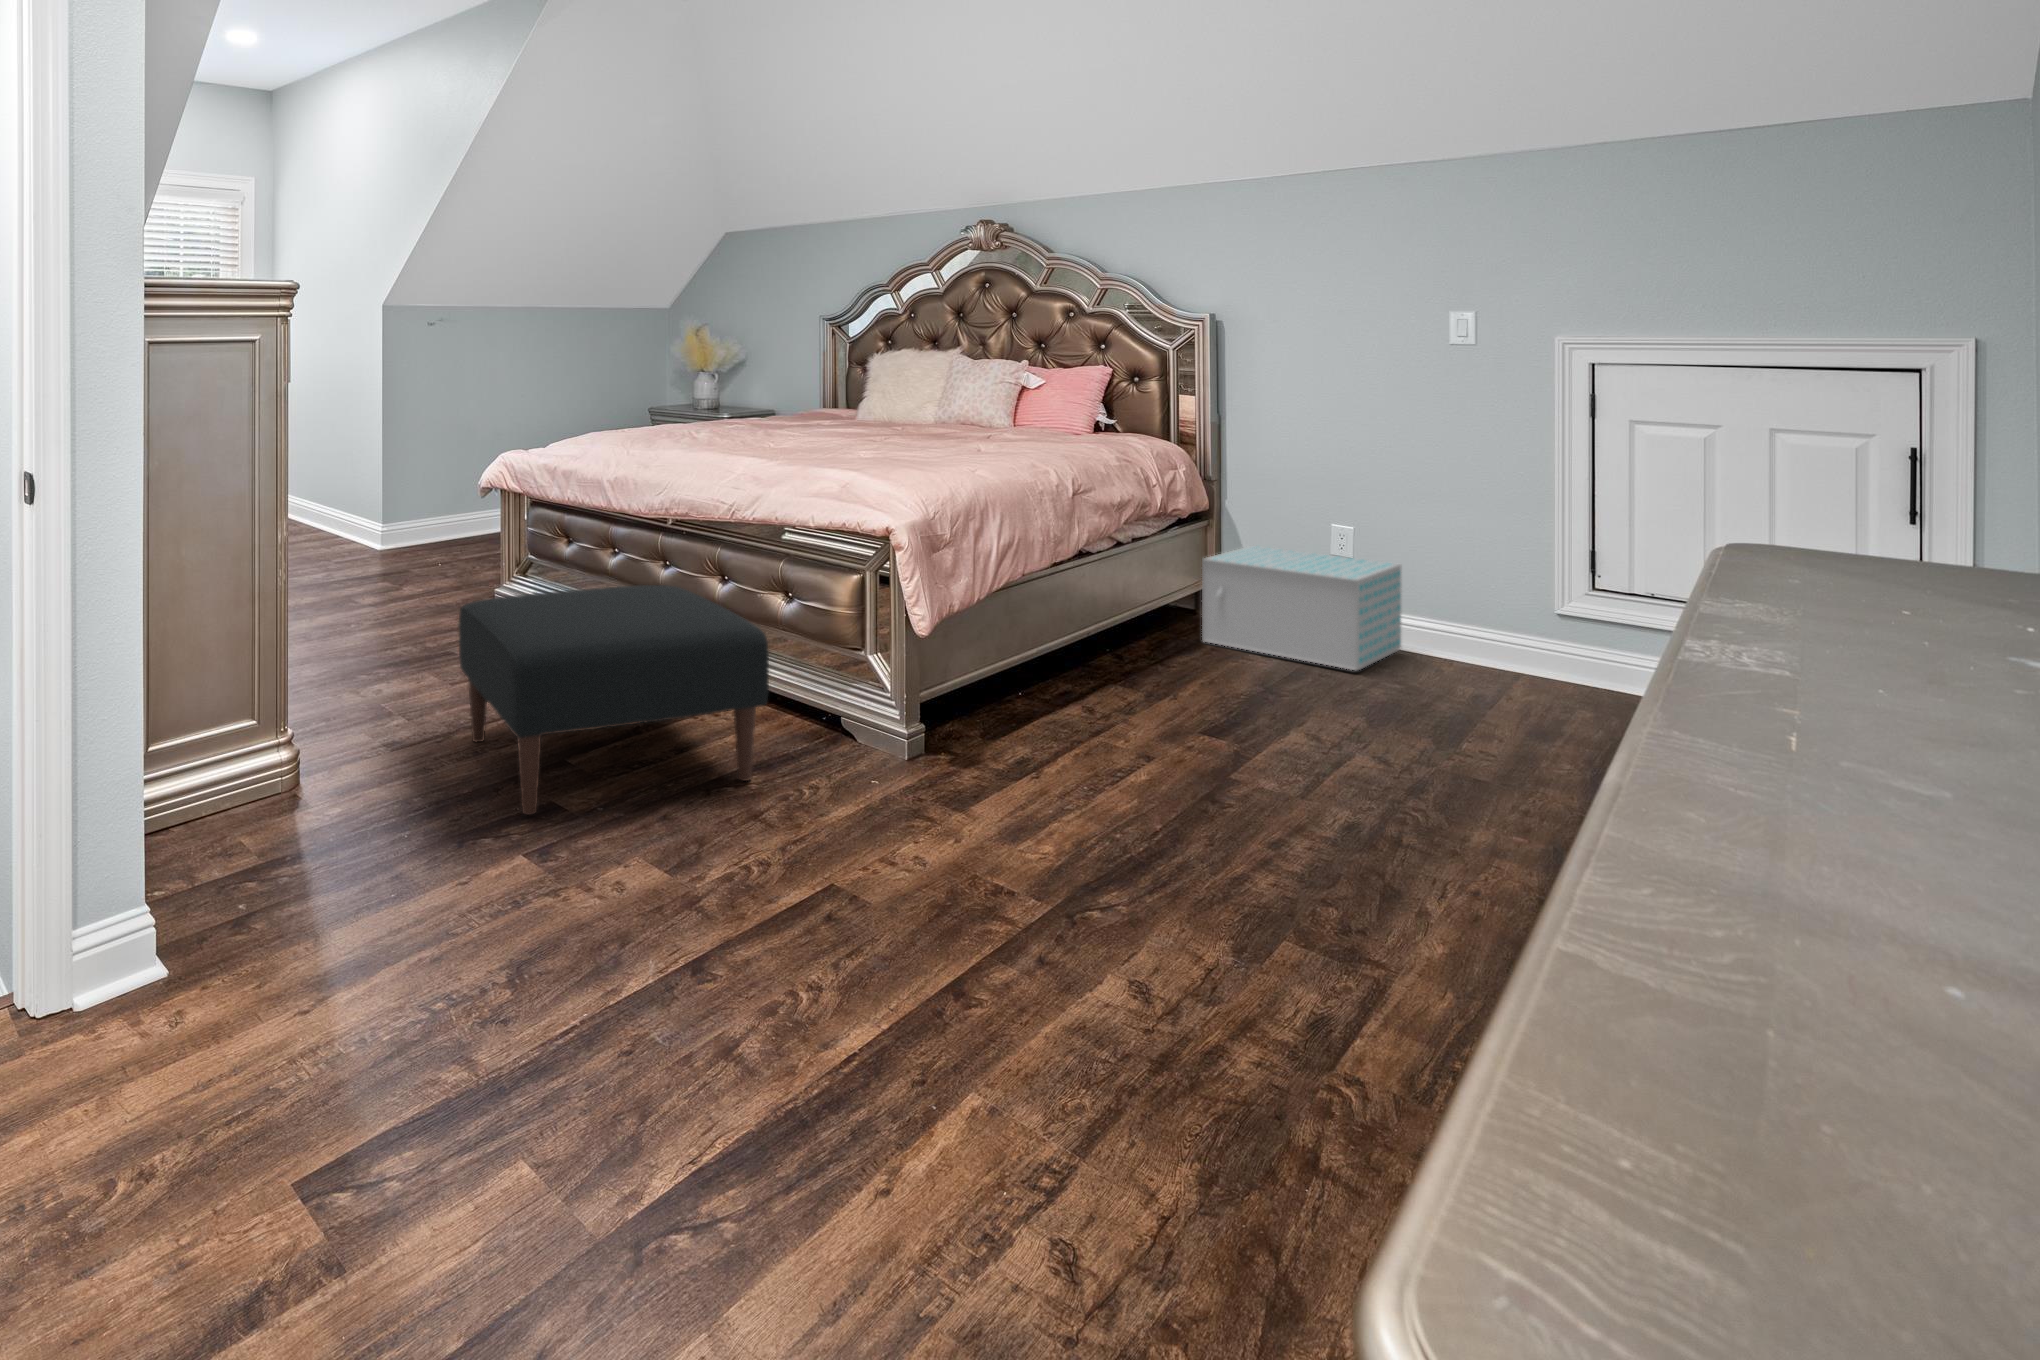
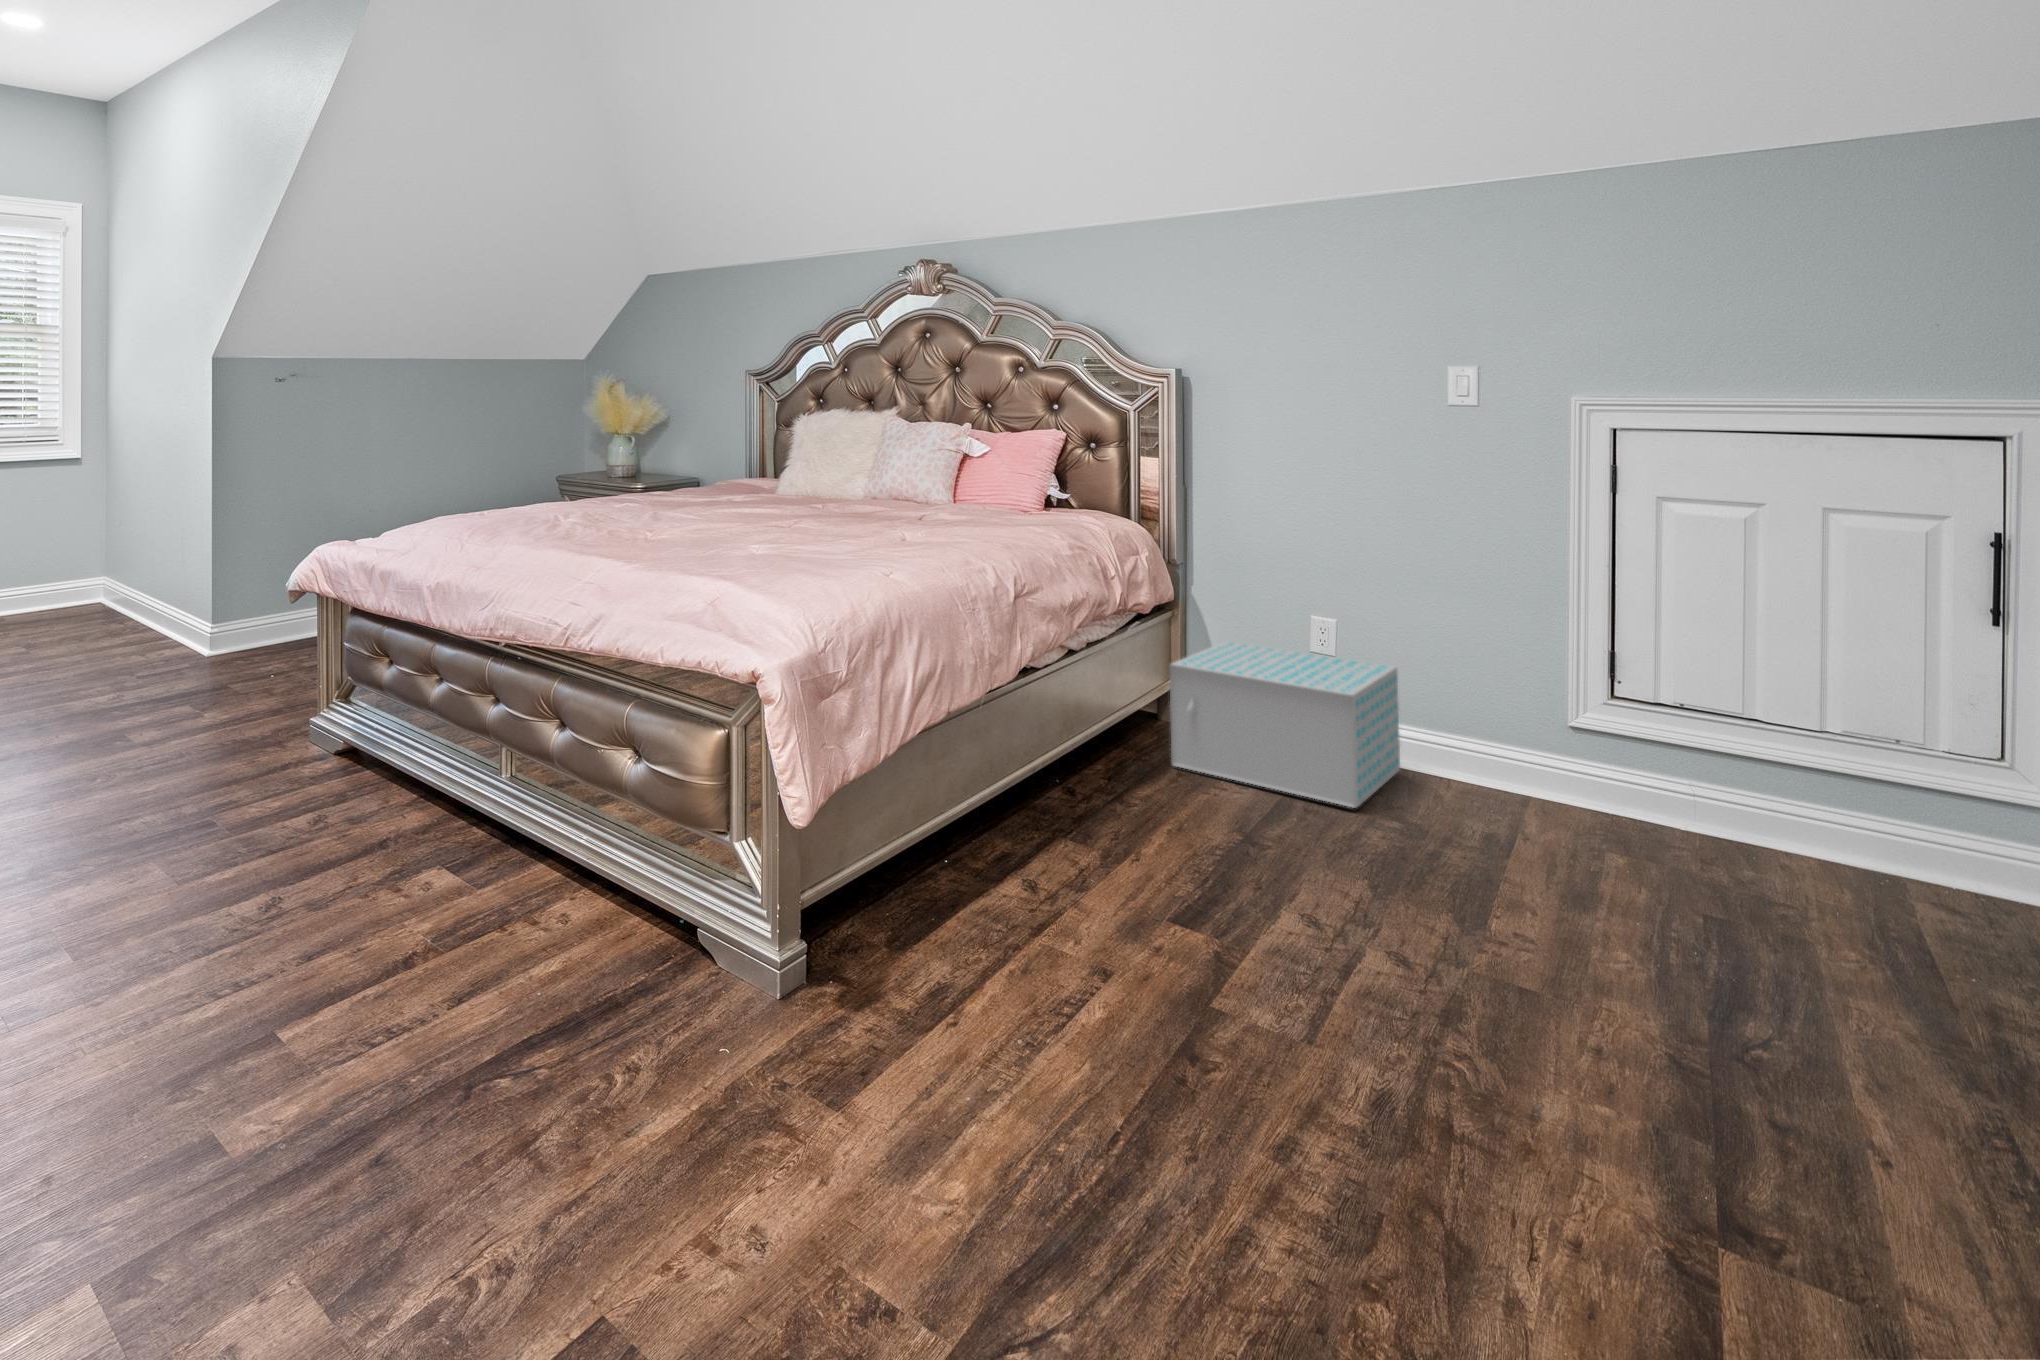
ottoman: present [459,585,769,814] -> none [122,741,566,1170]

